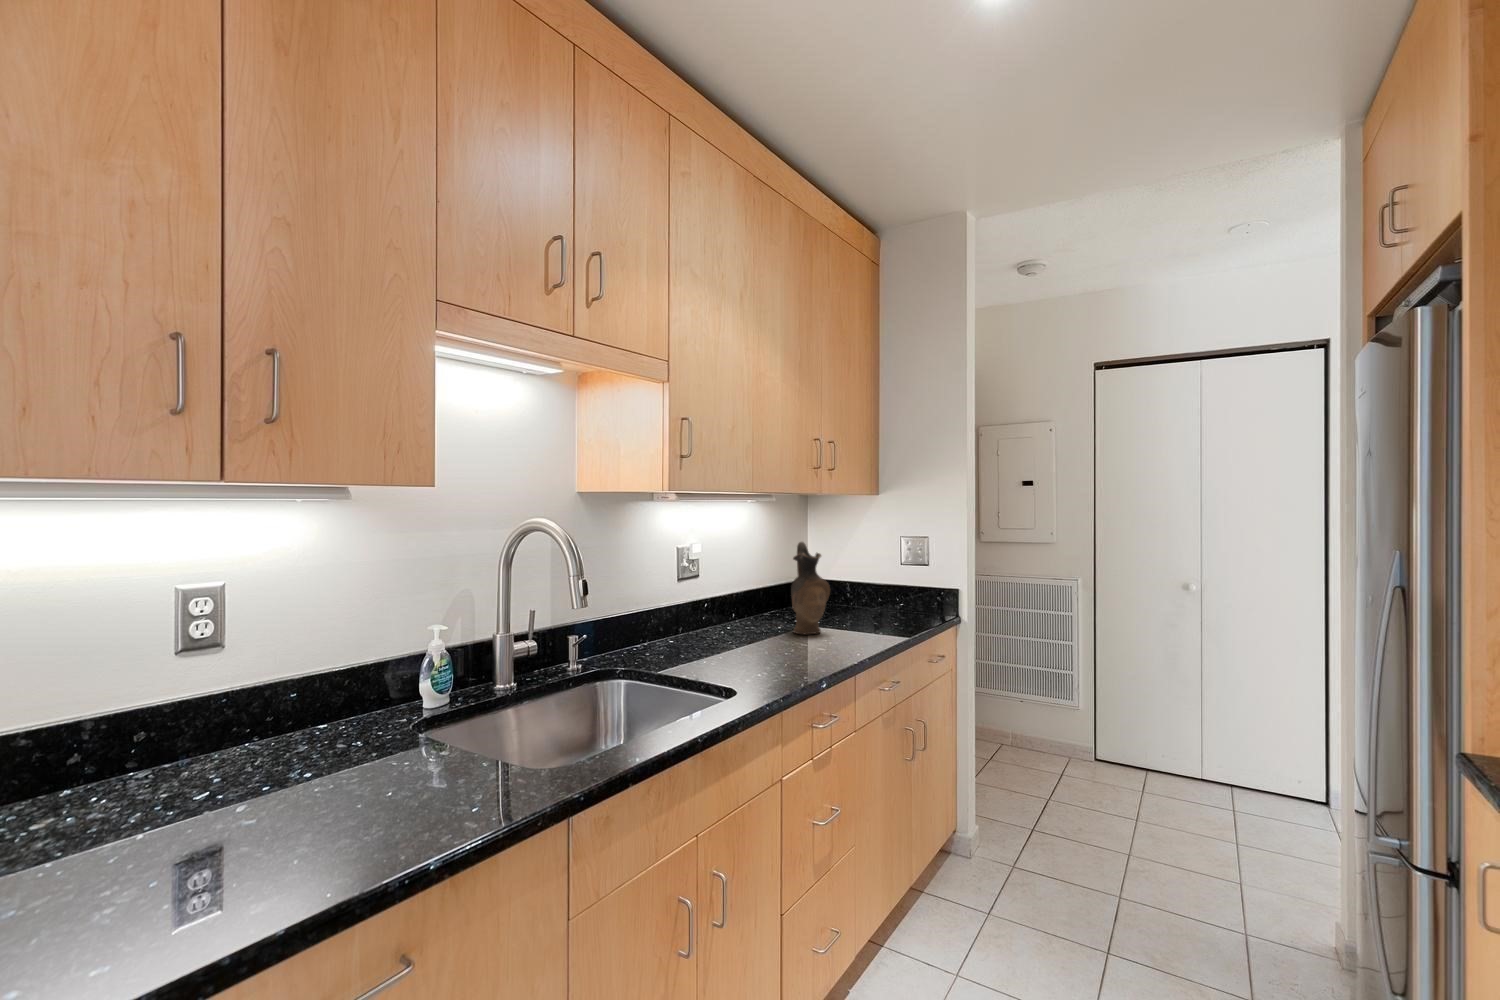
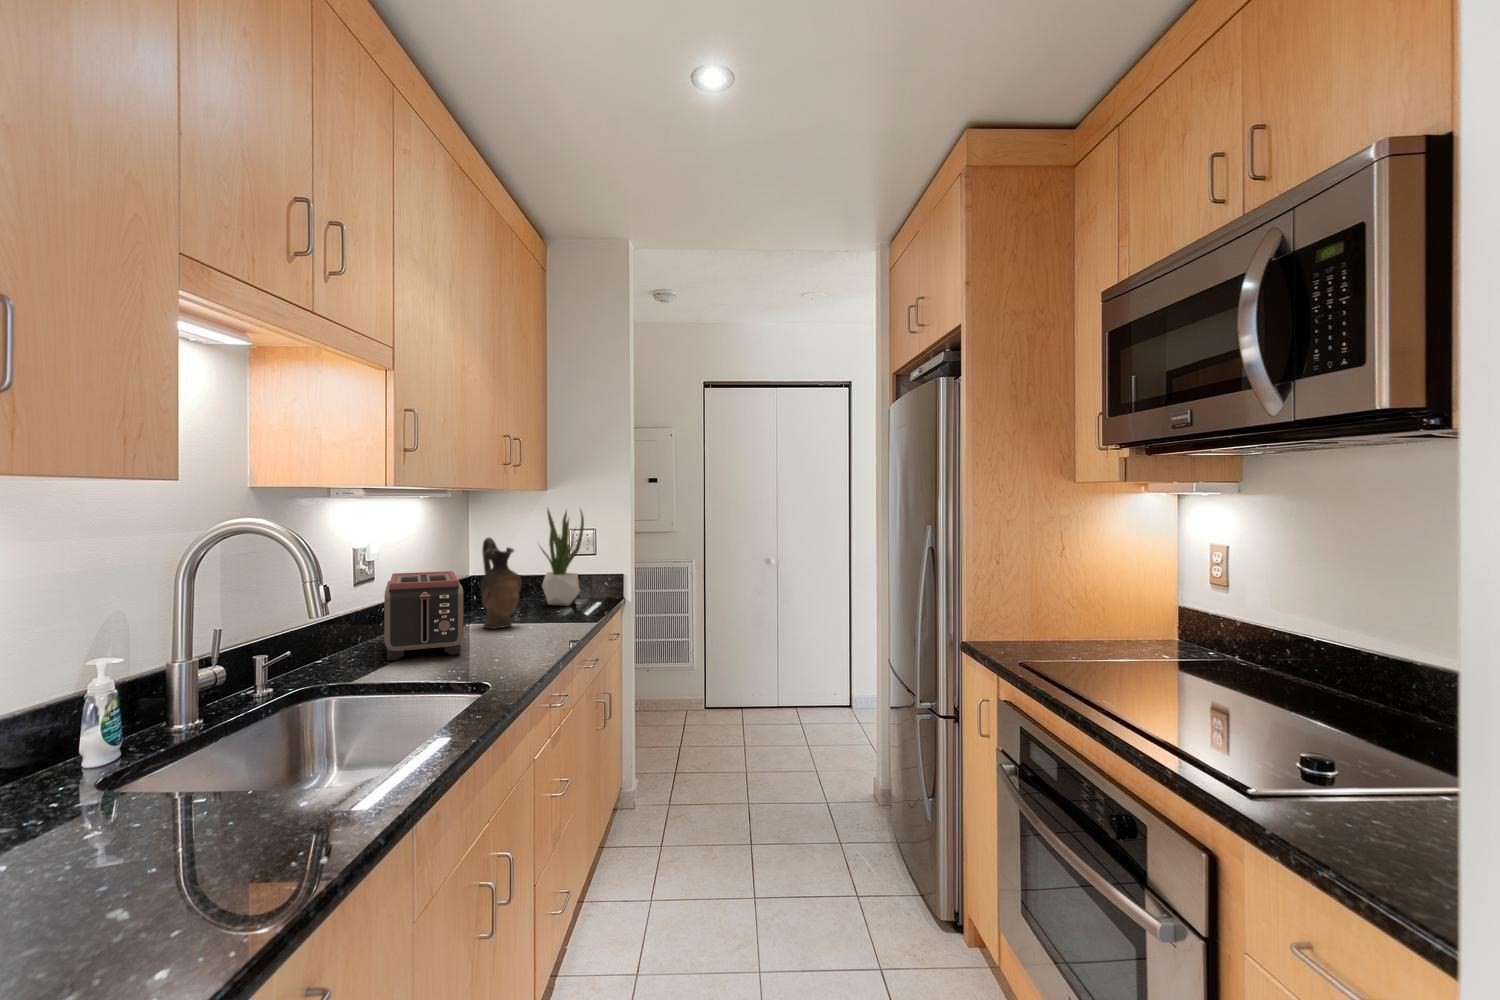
potted plant: none [864,512,912,618] -> present [541,508,584,606]
toaster: none [681,572,763,657] -> present [384,571,463,660]

